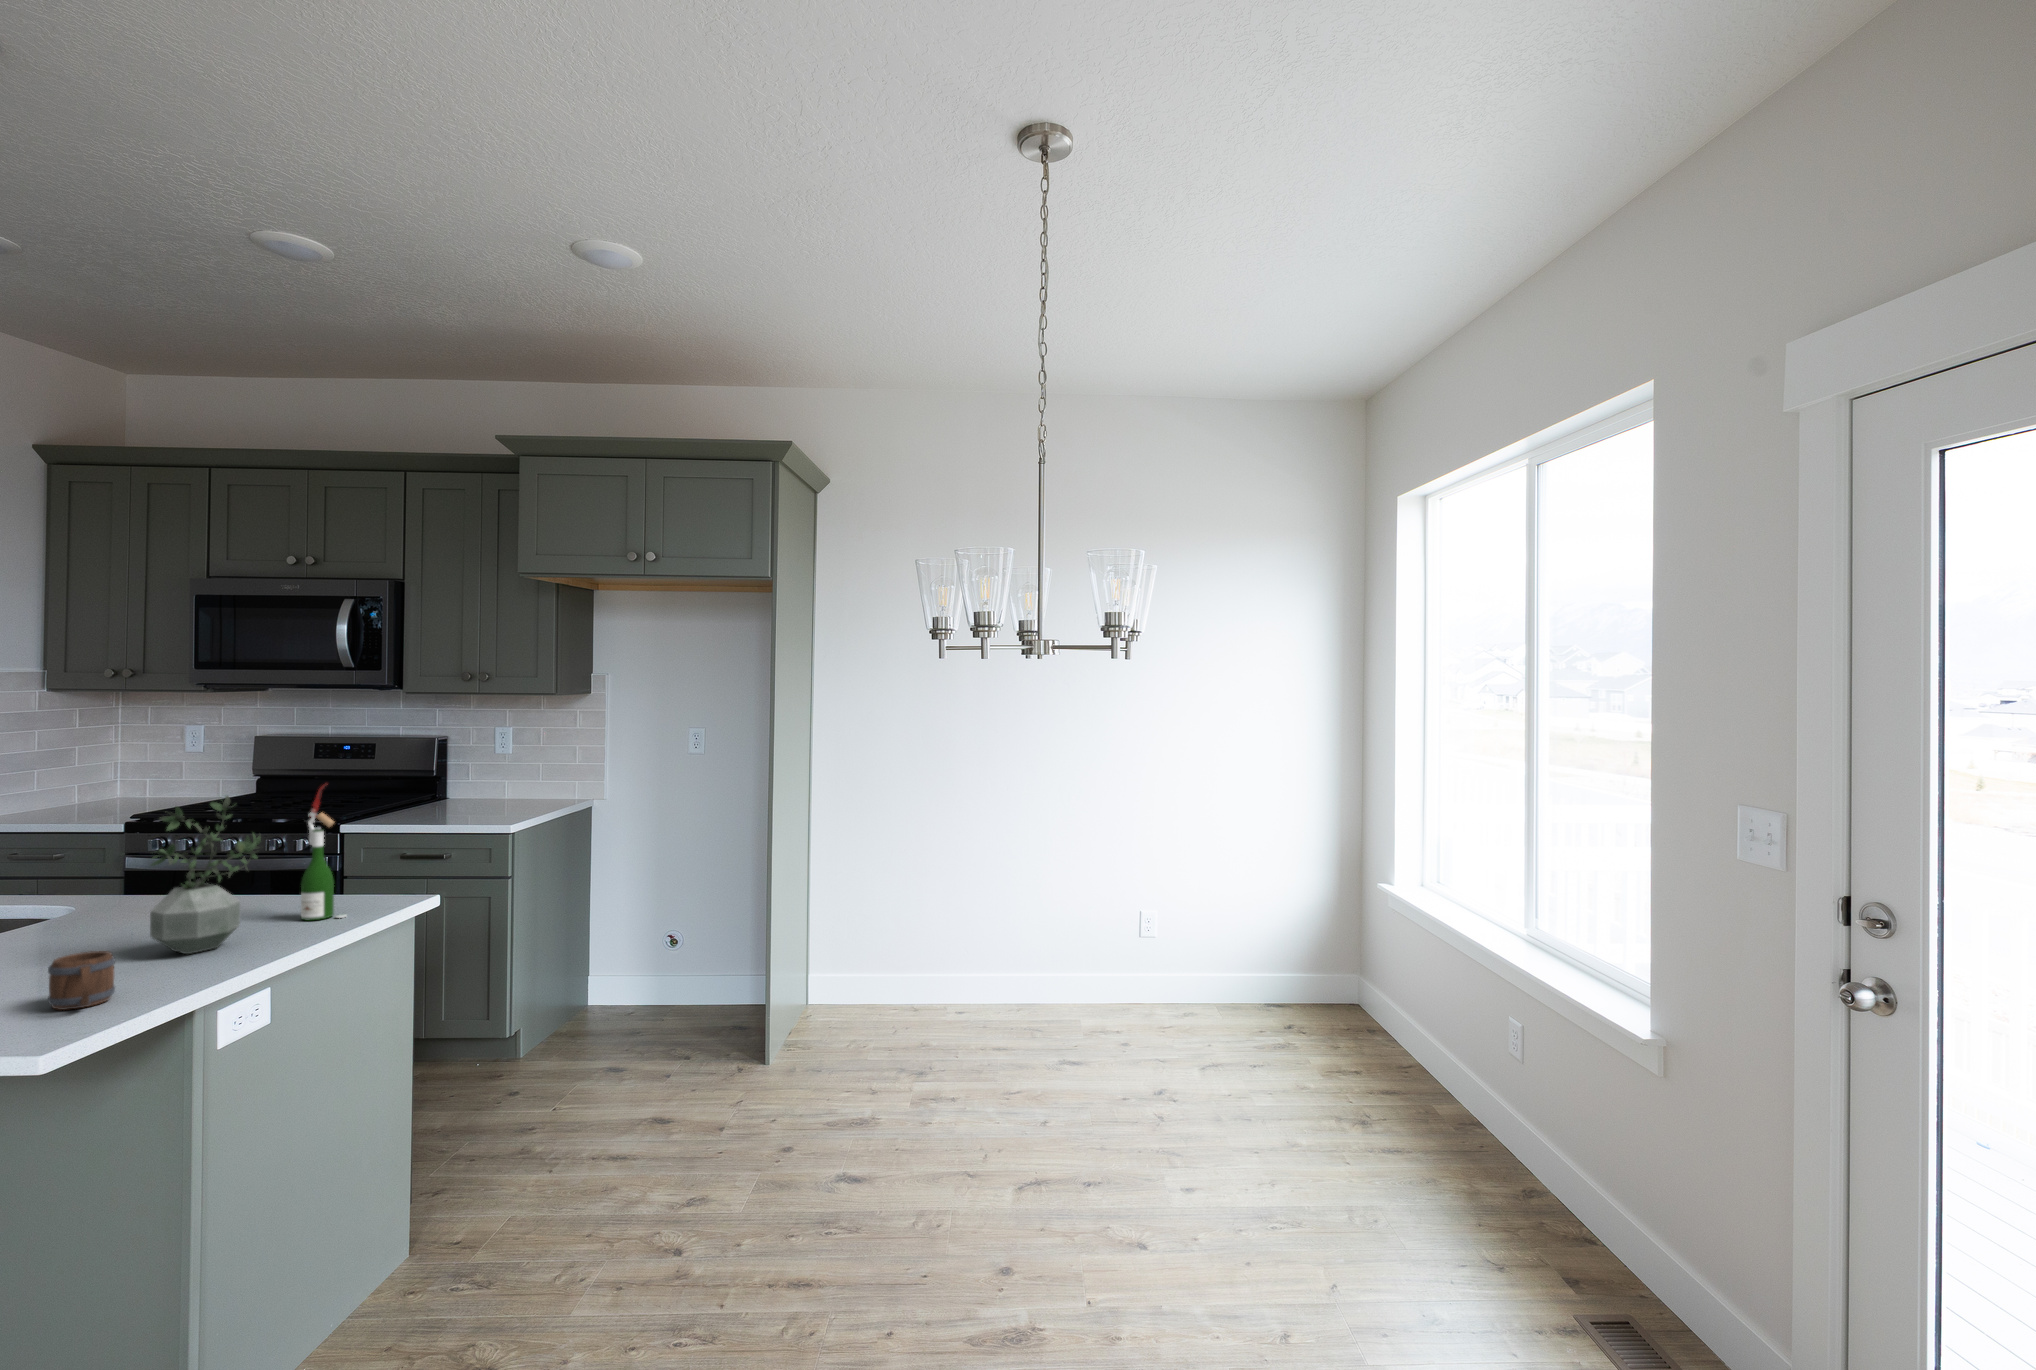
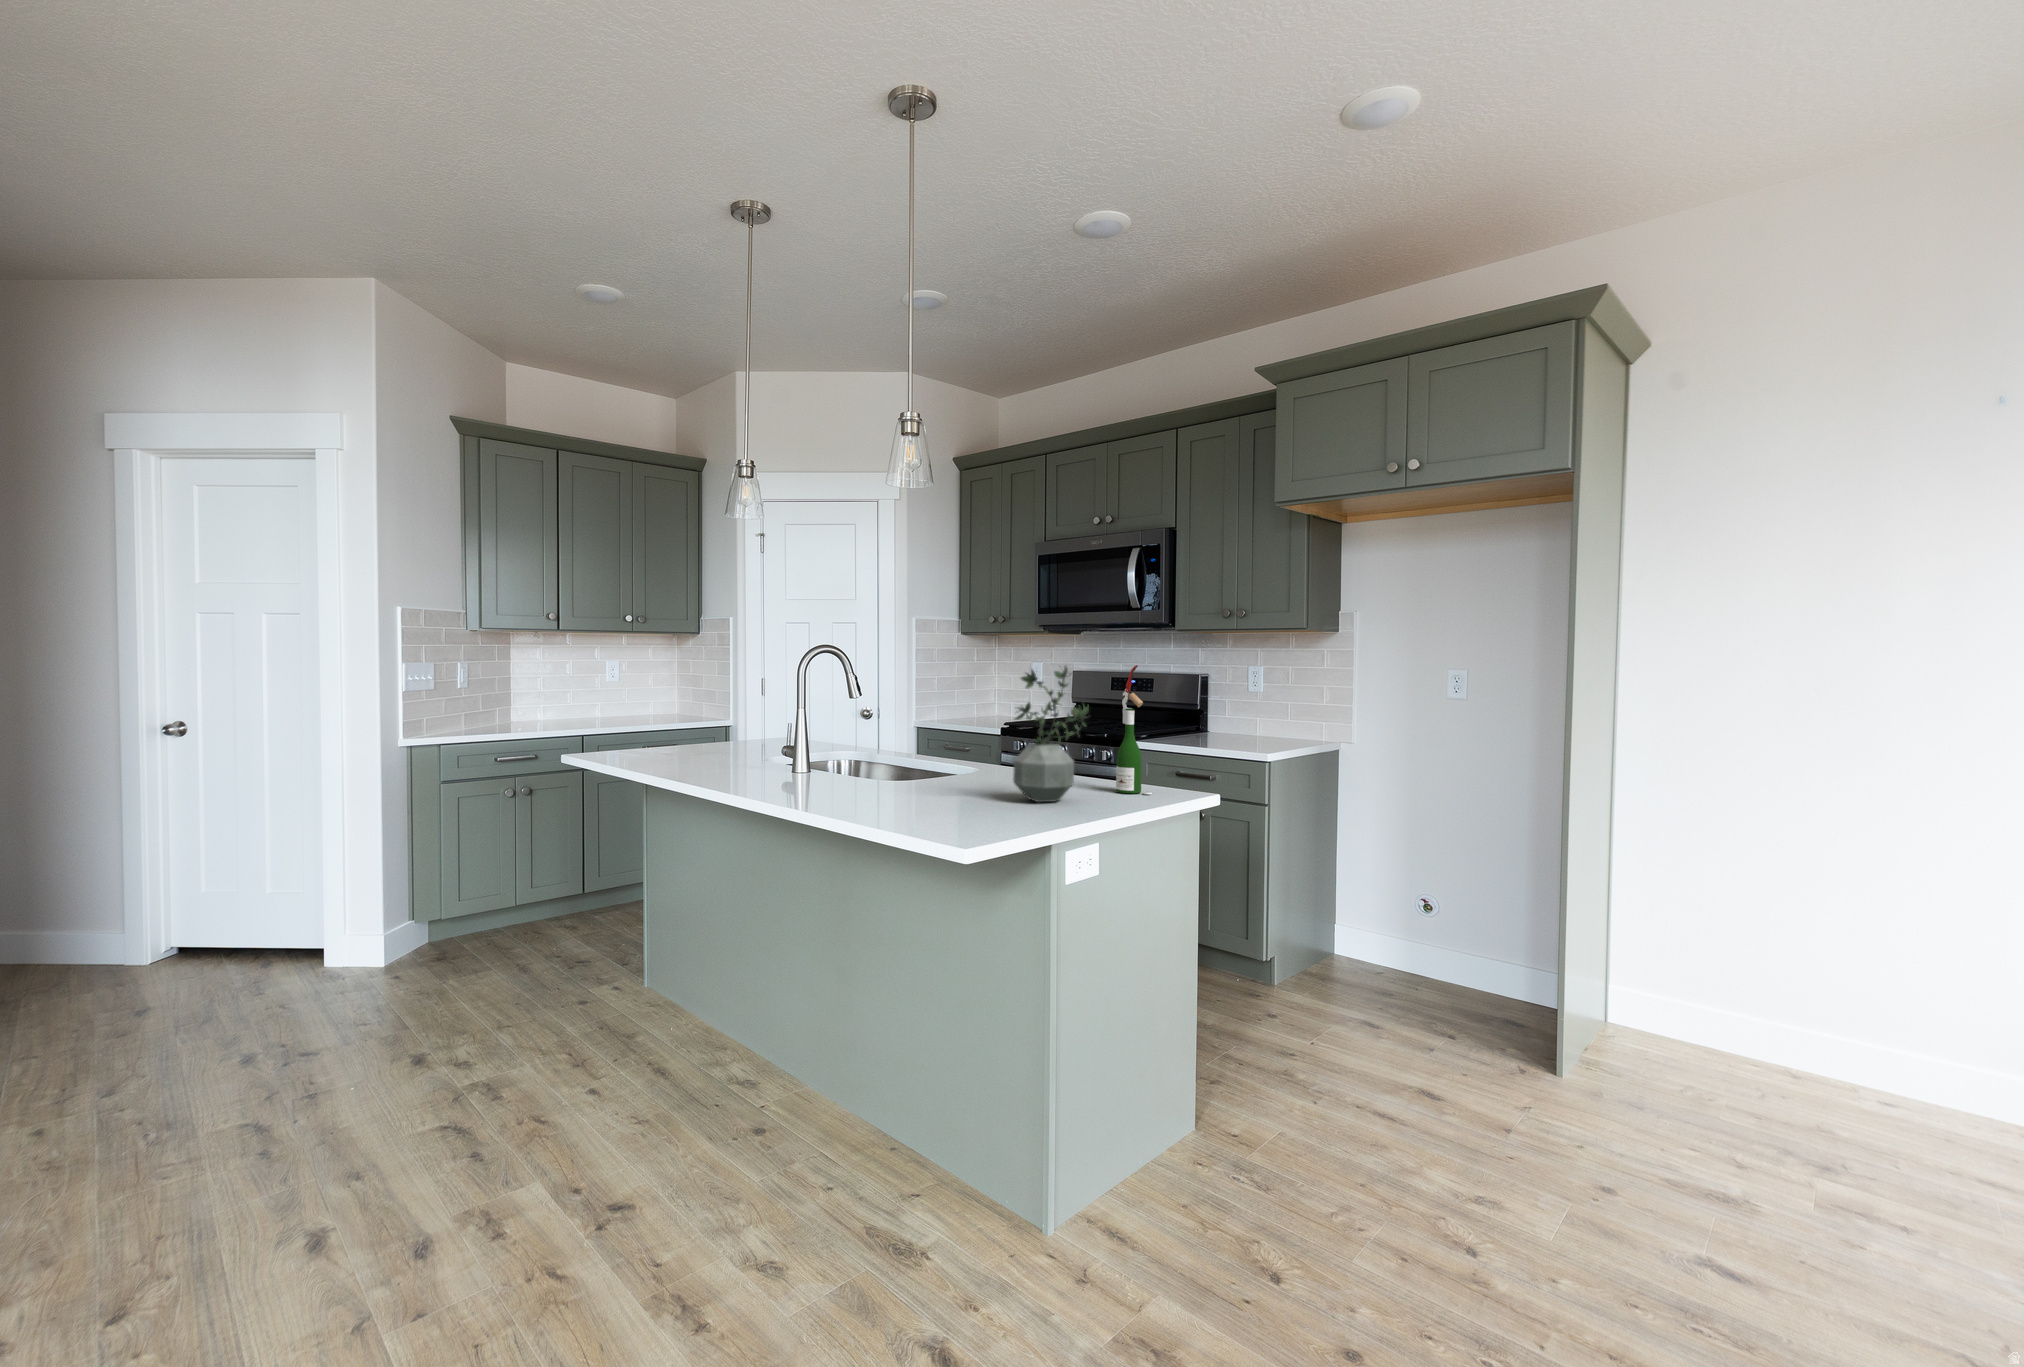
mug: present [48,951,115,1010] -> none [950,779,992,824]

